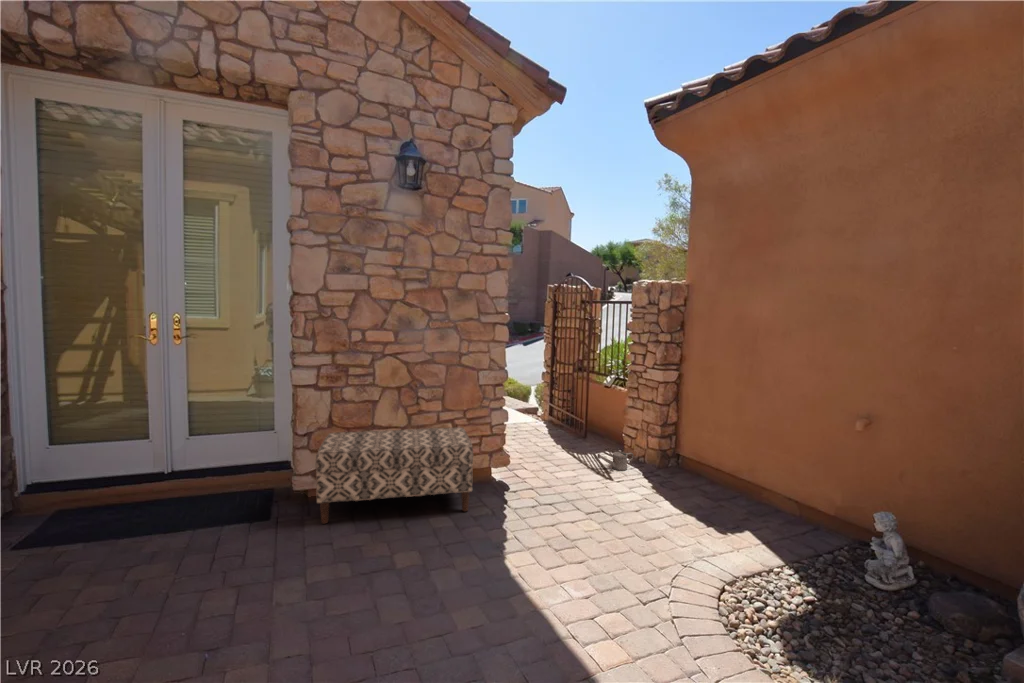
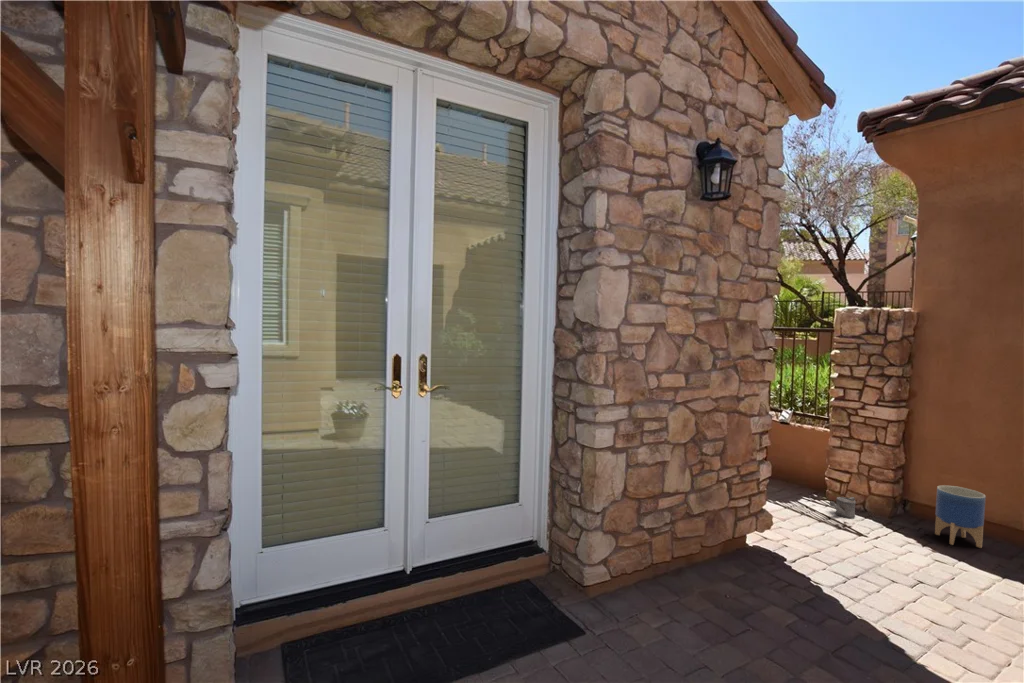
bench: present [316,427,473,524] -> none [624,486,817,634]
planter: none [676,443,714,501] -> present [935,486,986,548]

